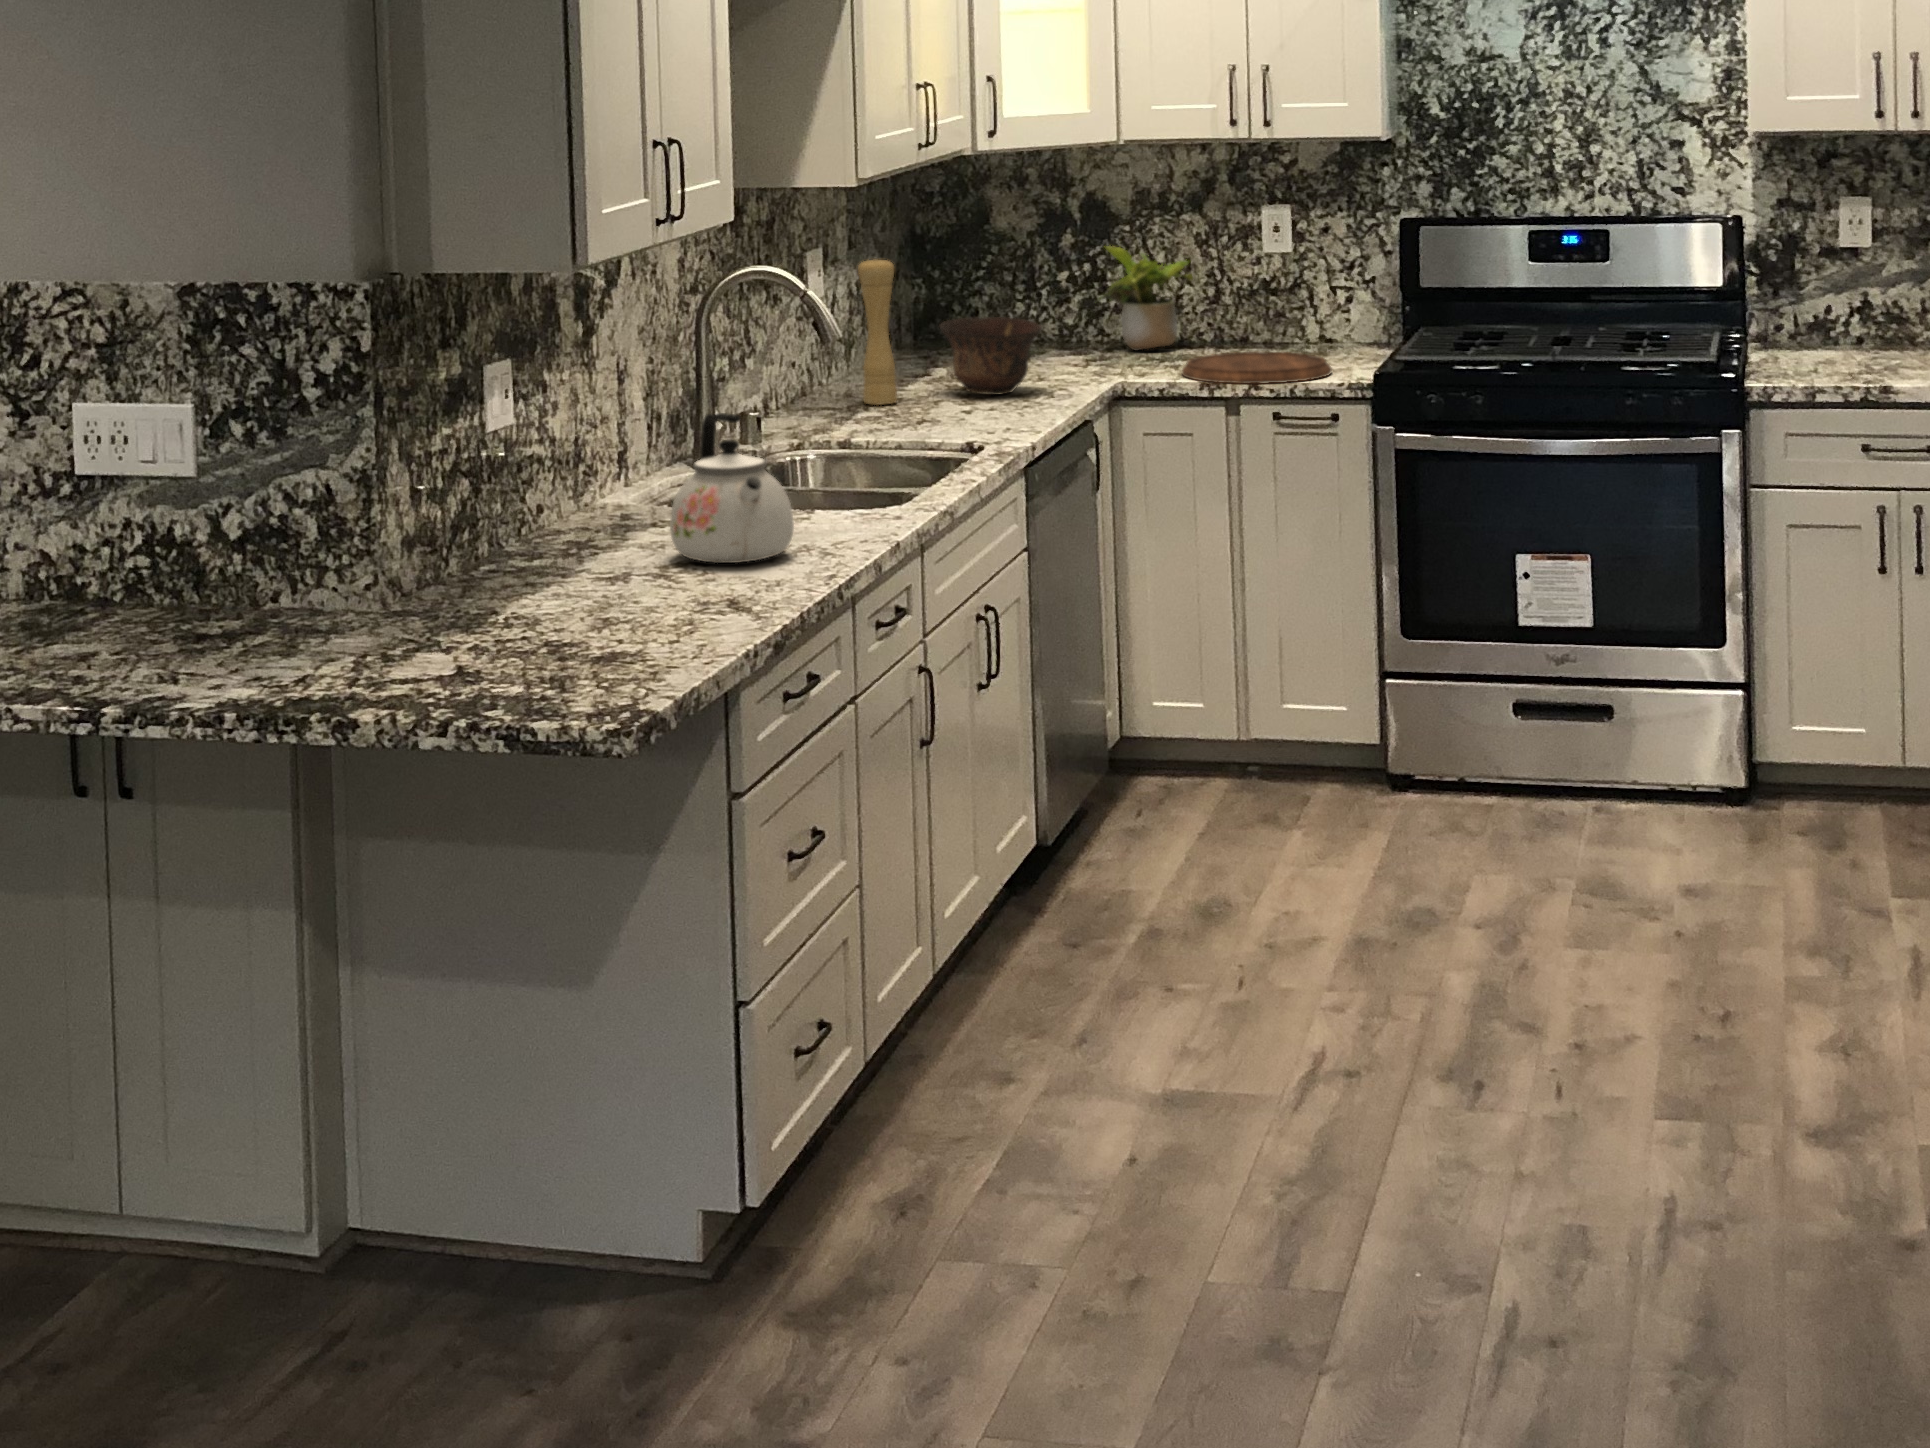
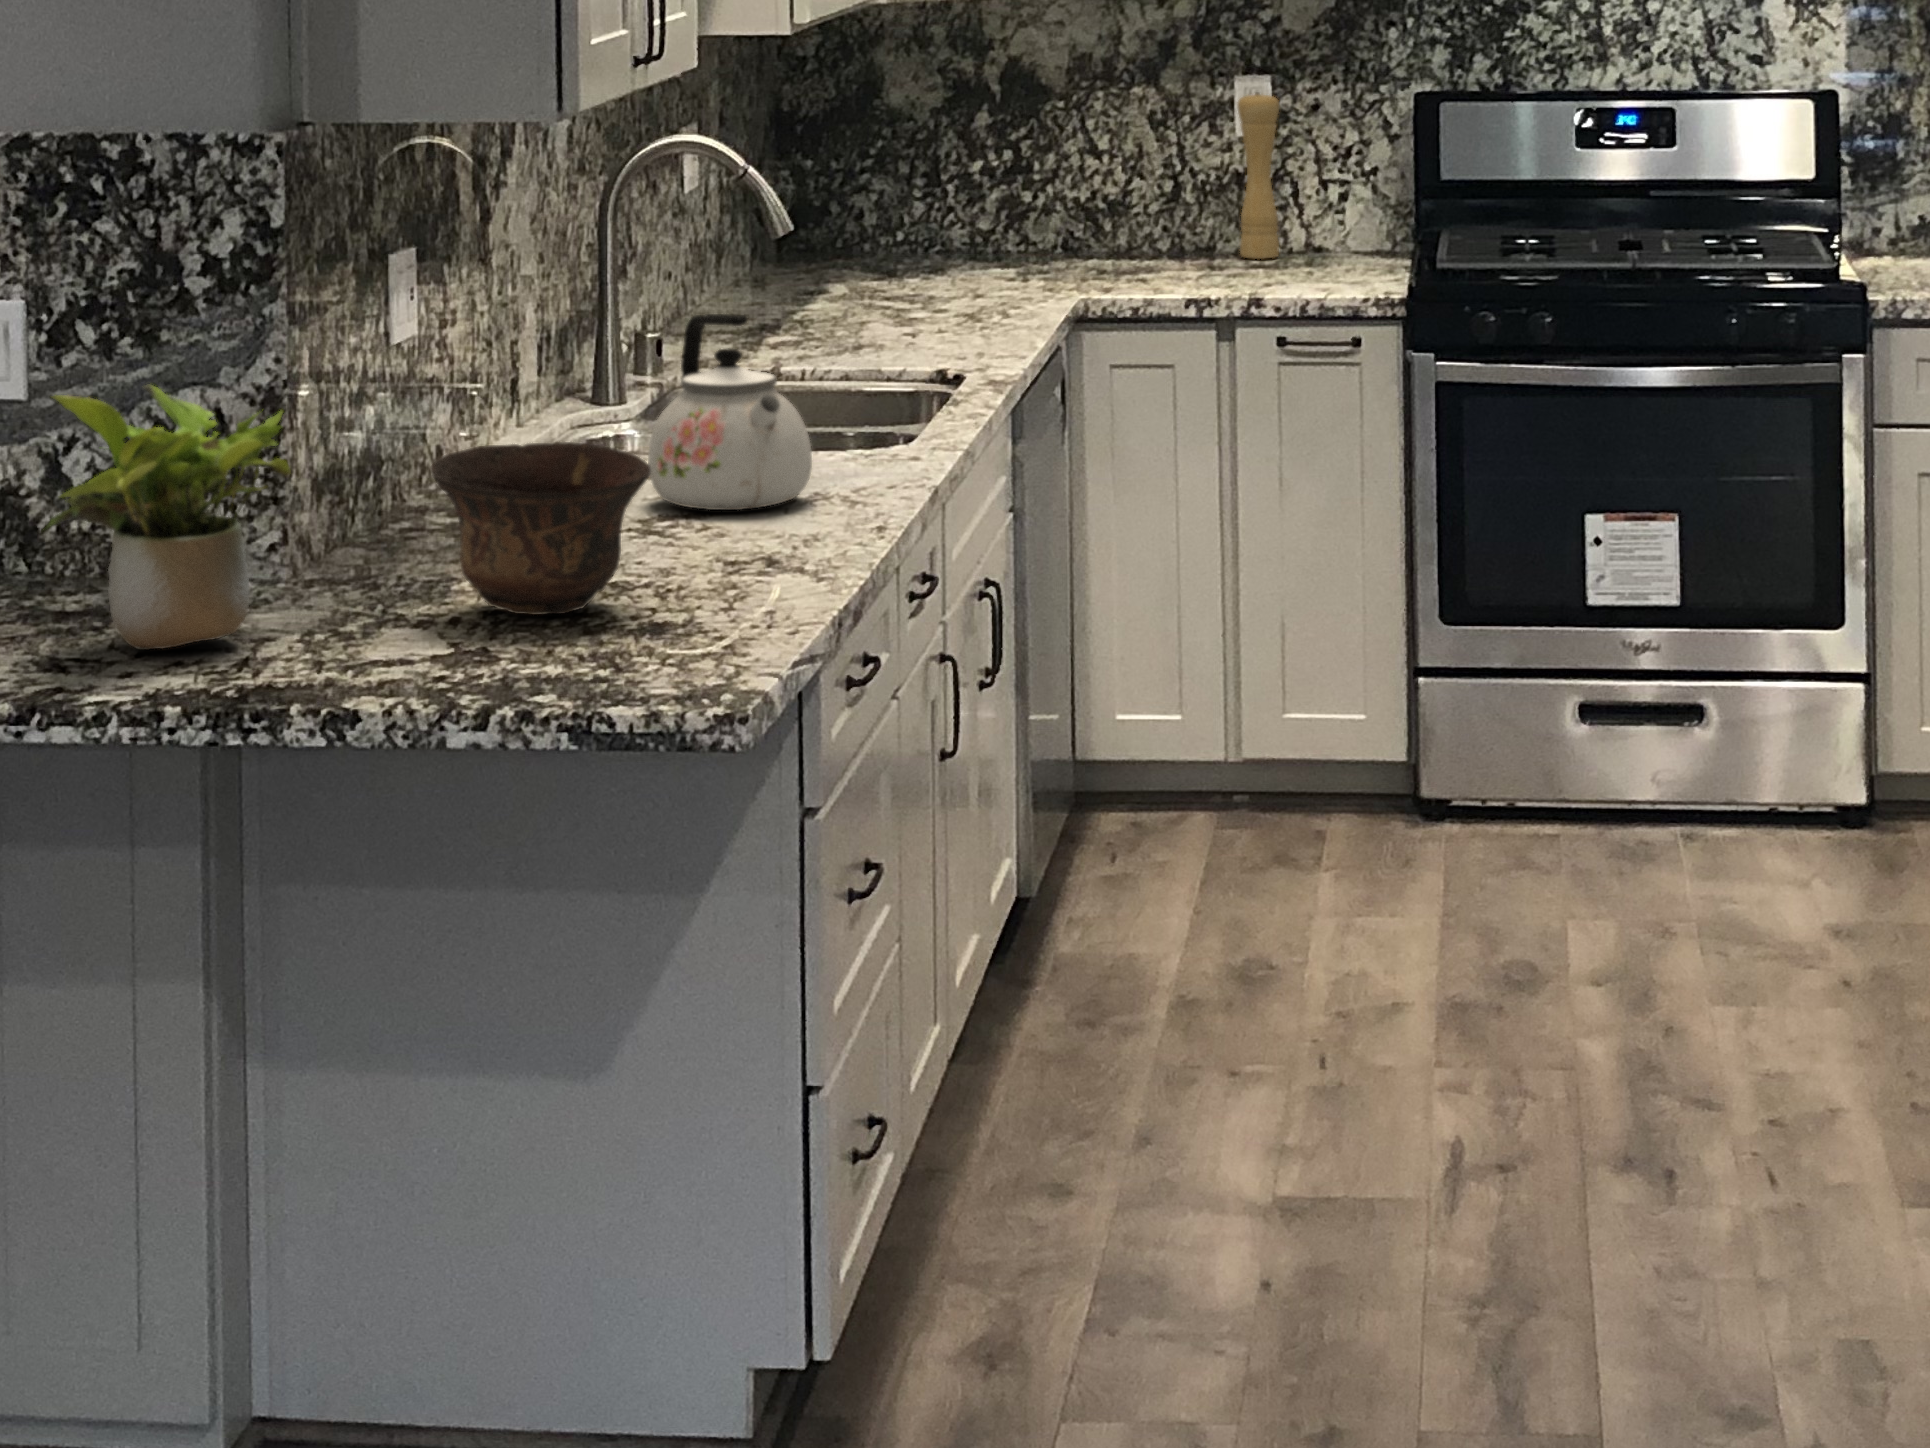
potted plant: present [1099,246,1193,351] -> present [46,384,291,650]
pepper mill: present [858,258,897,405] -> present [1237,92,1279,259]
bowl: present [940,317,1042,395] -> present [431,442,651,615]
cutting board: present [1182,352,1332,384] -> none [1158,257,1346,295]

